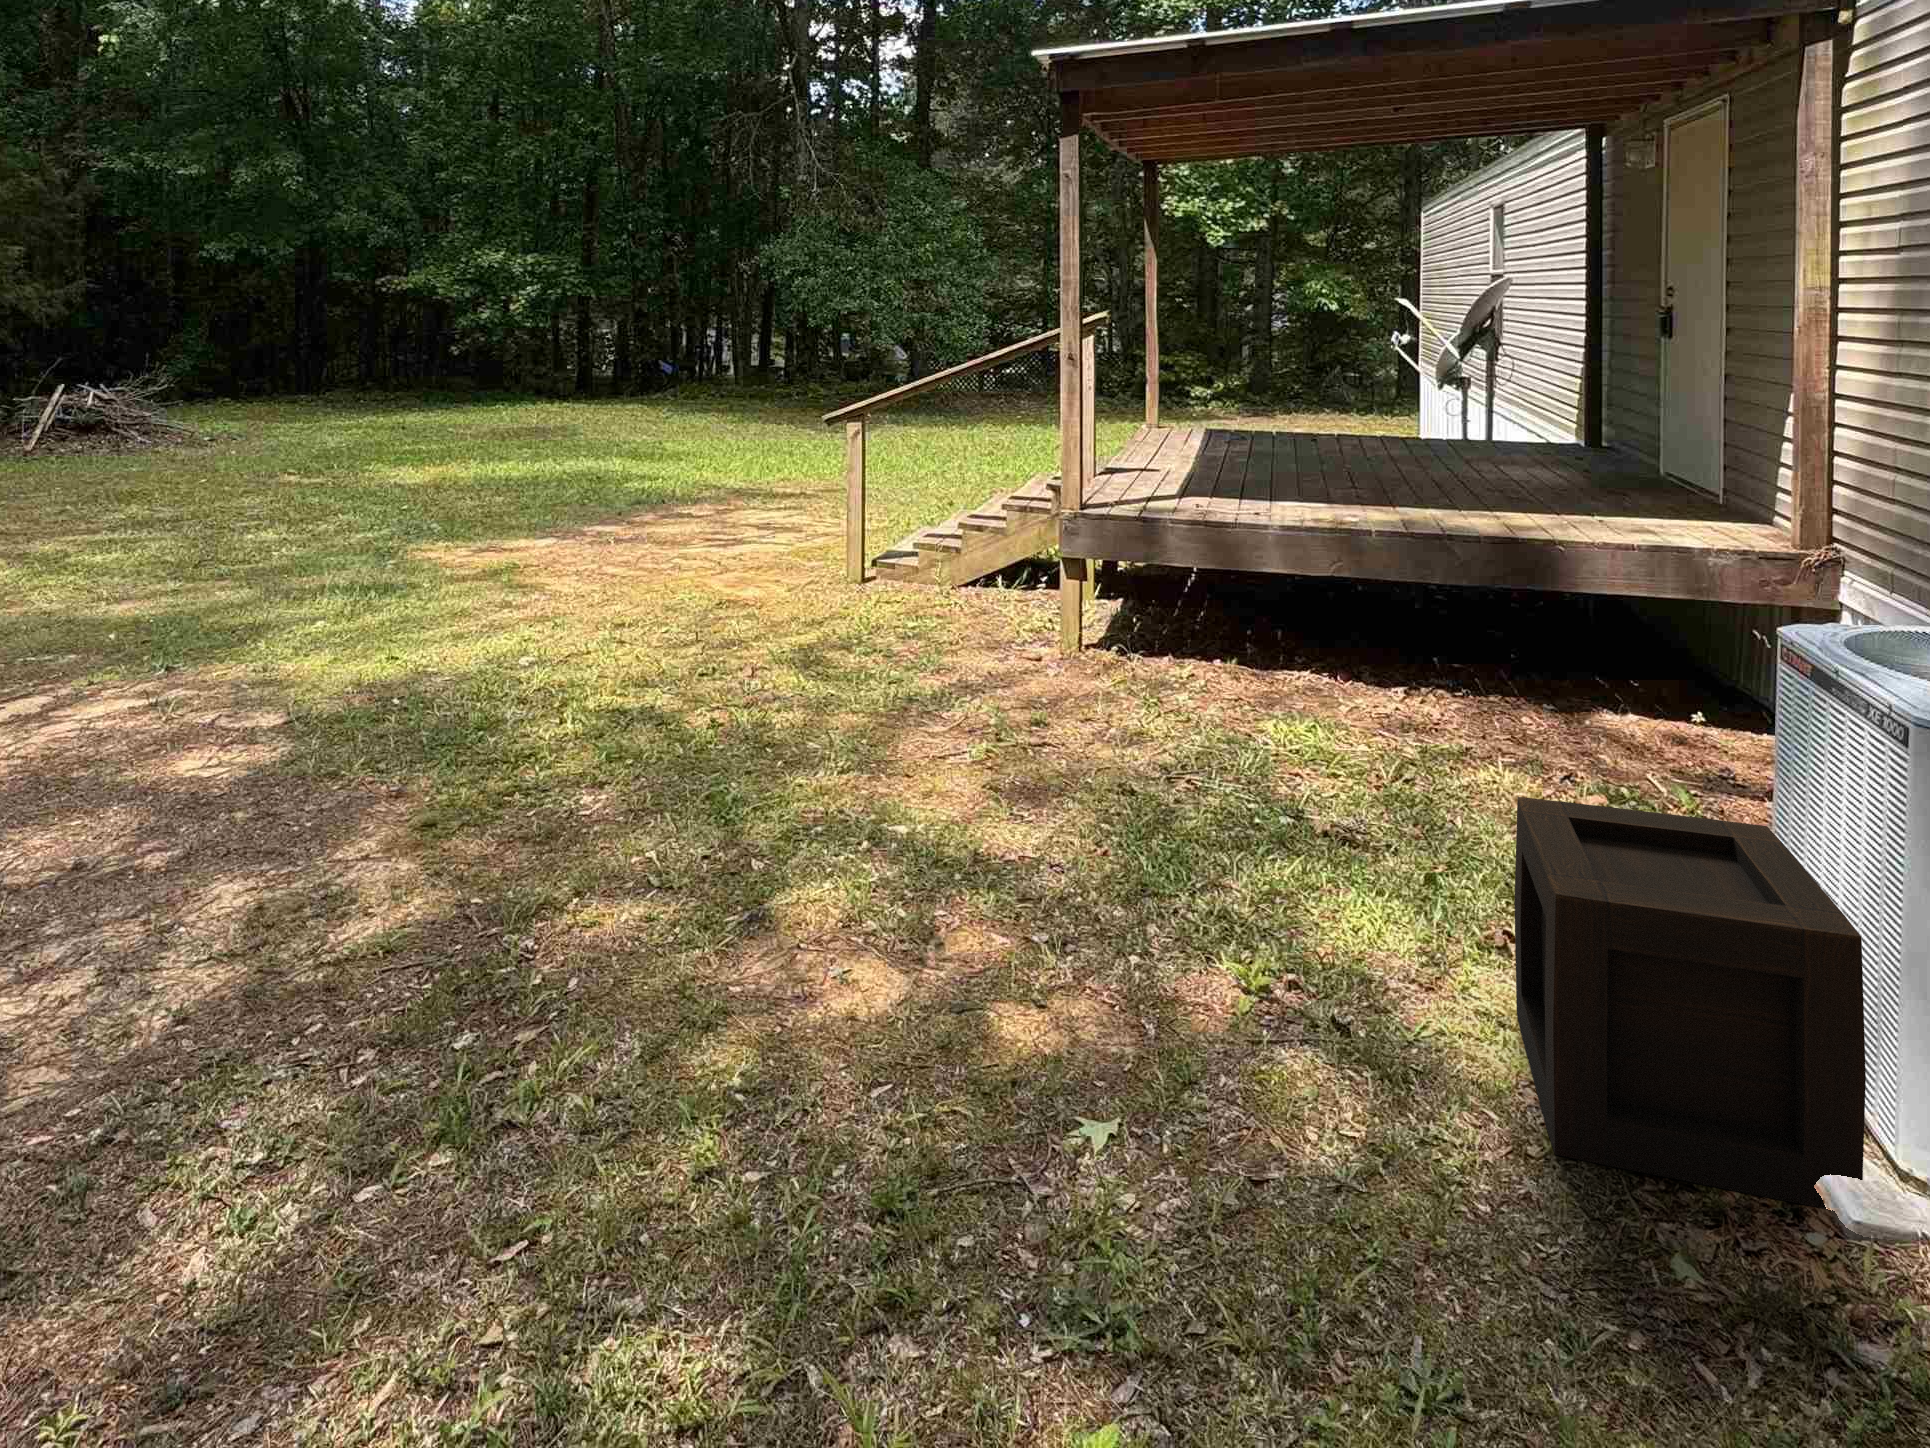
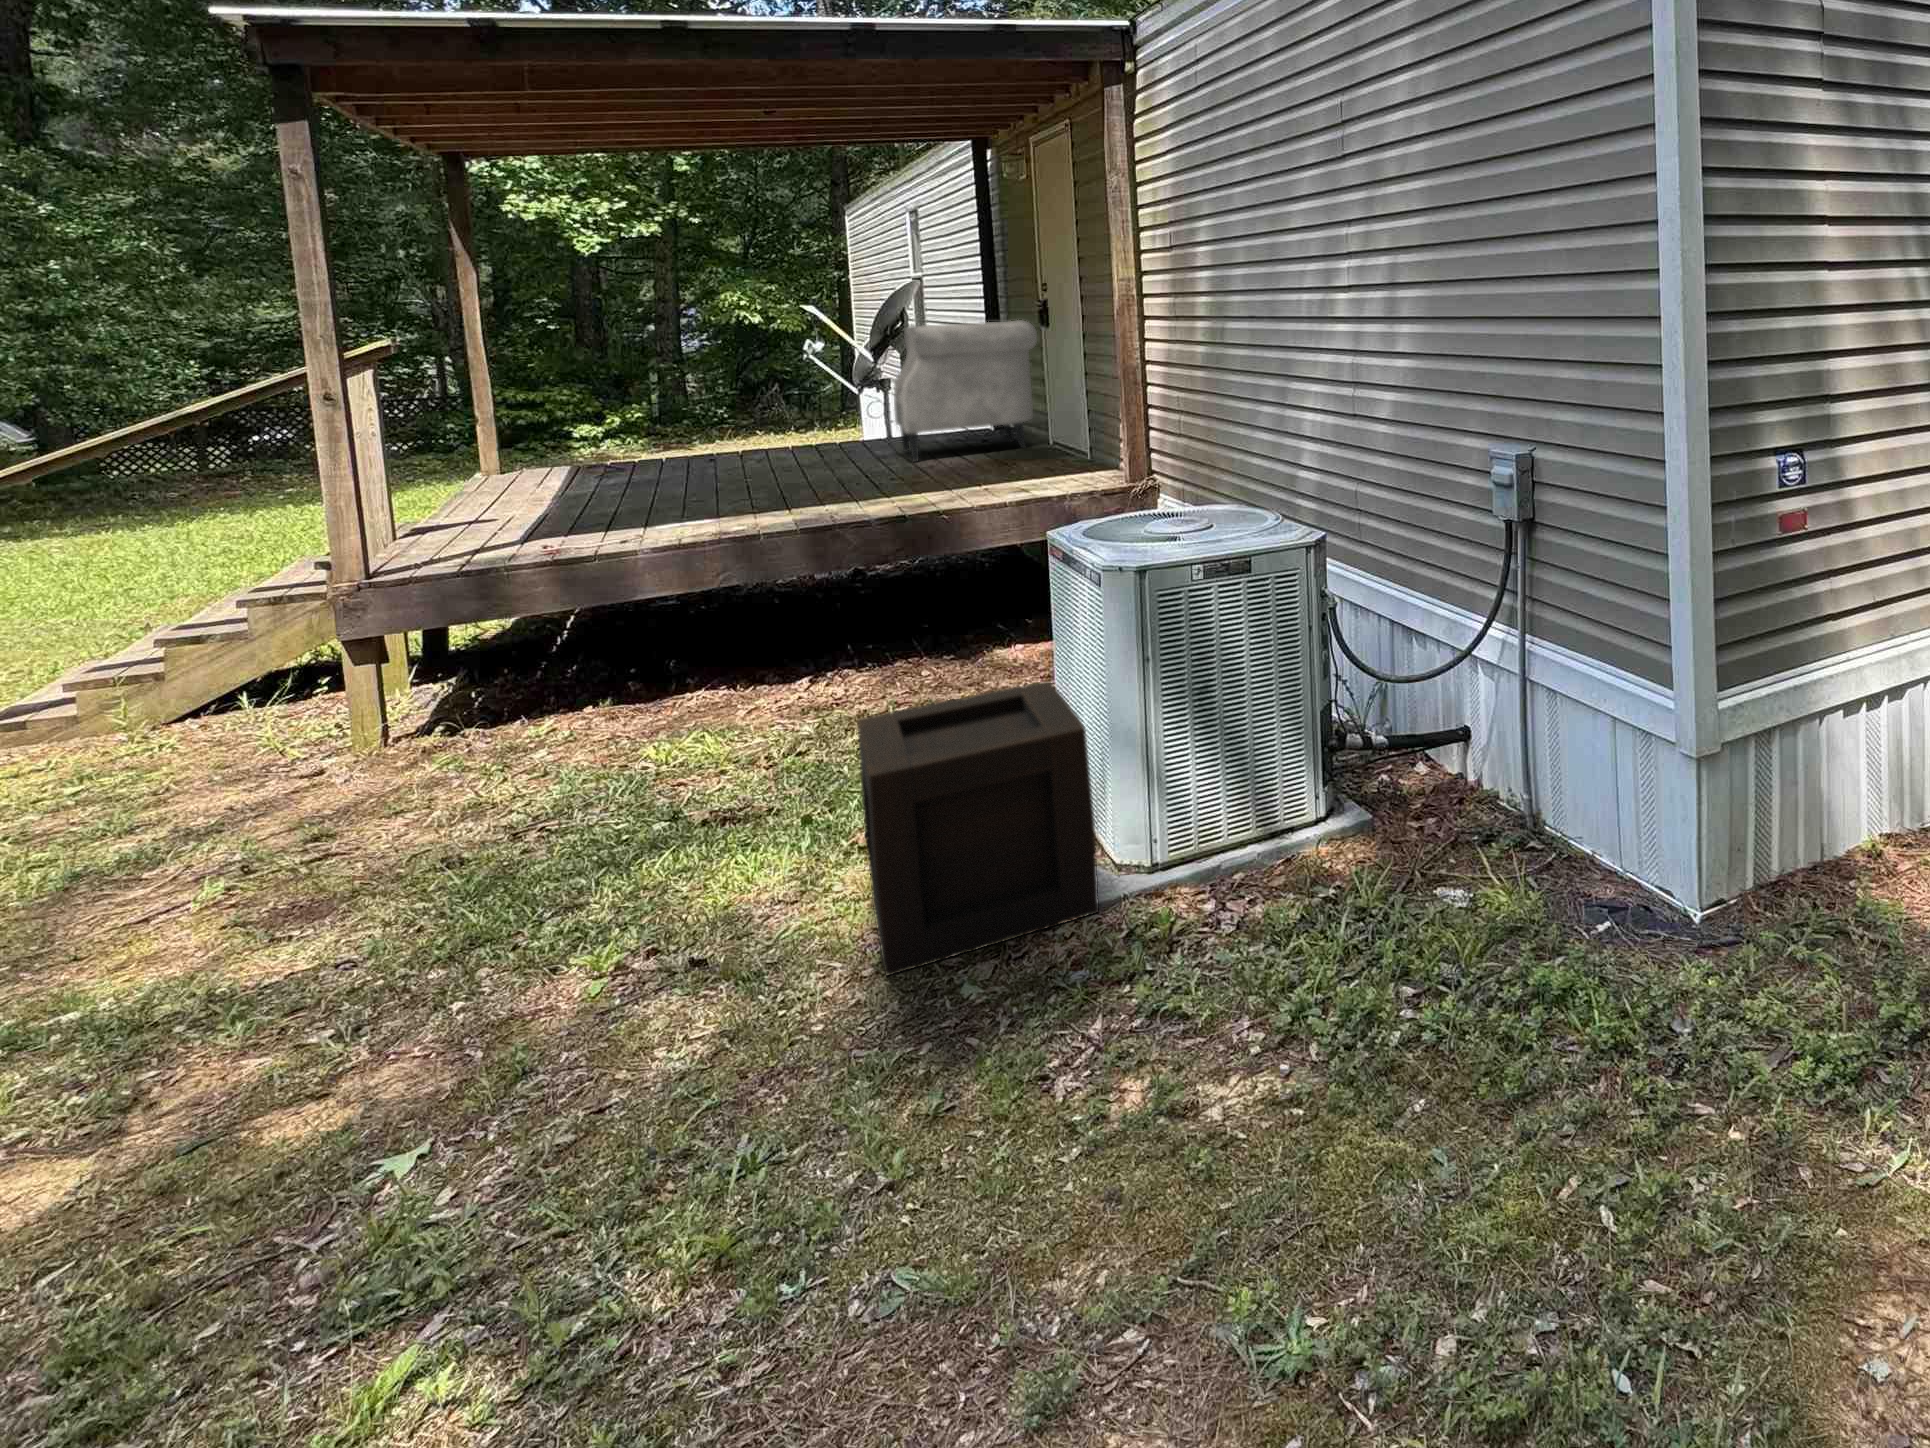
chair: none [1484,329,1654,477] -> present [894,320,1037,461]

